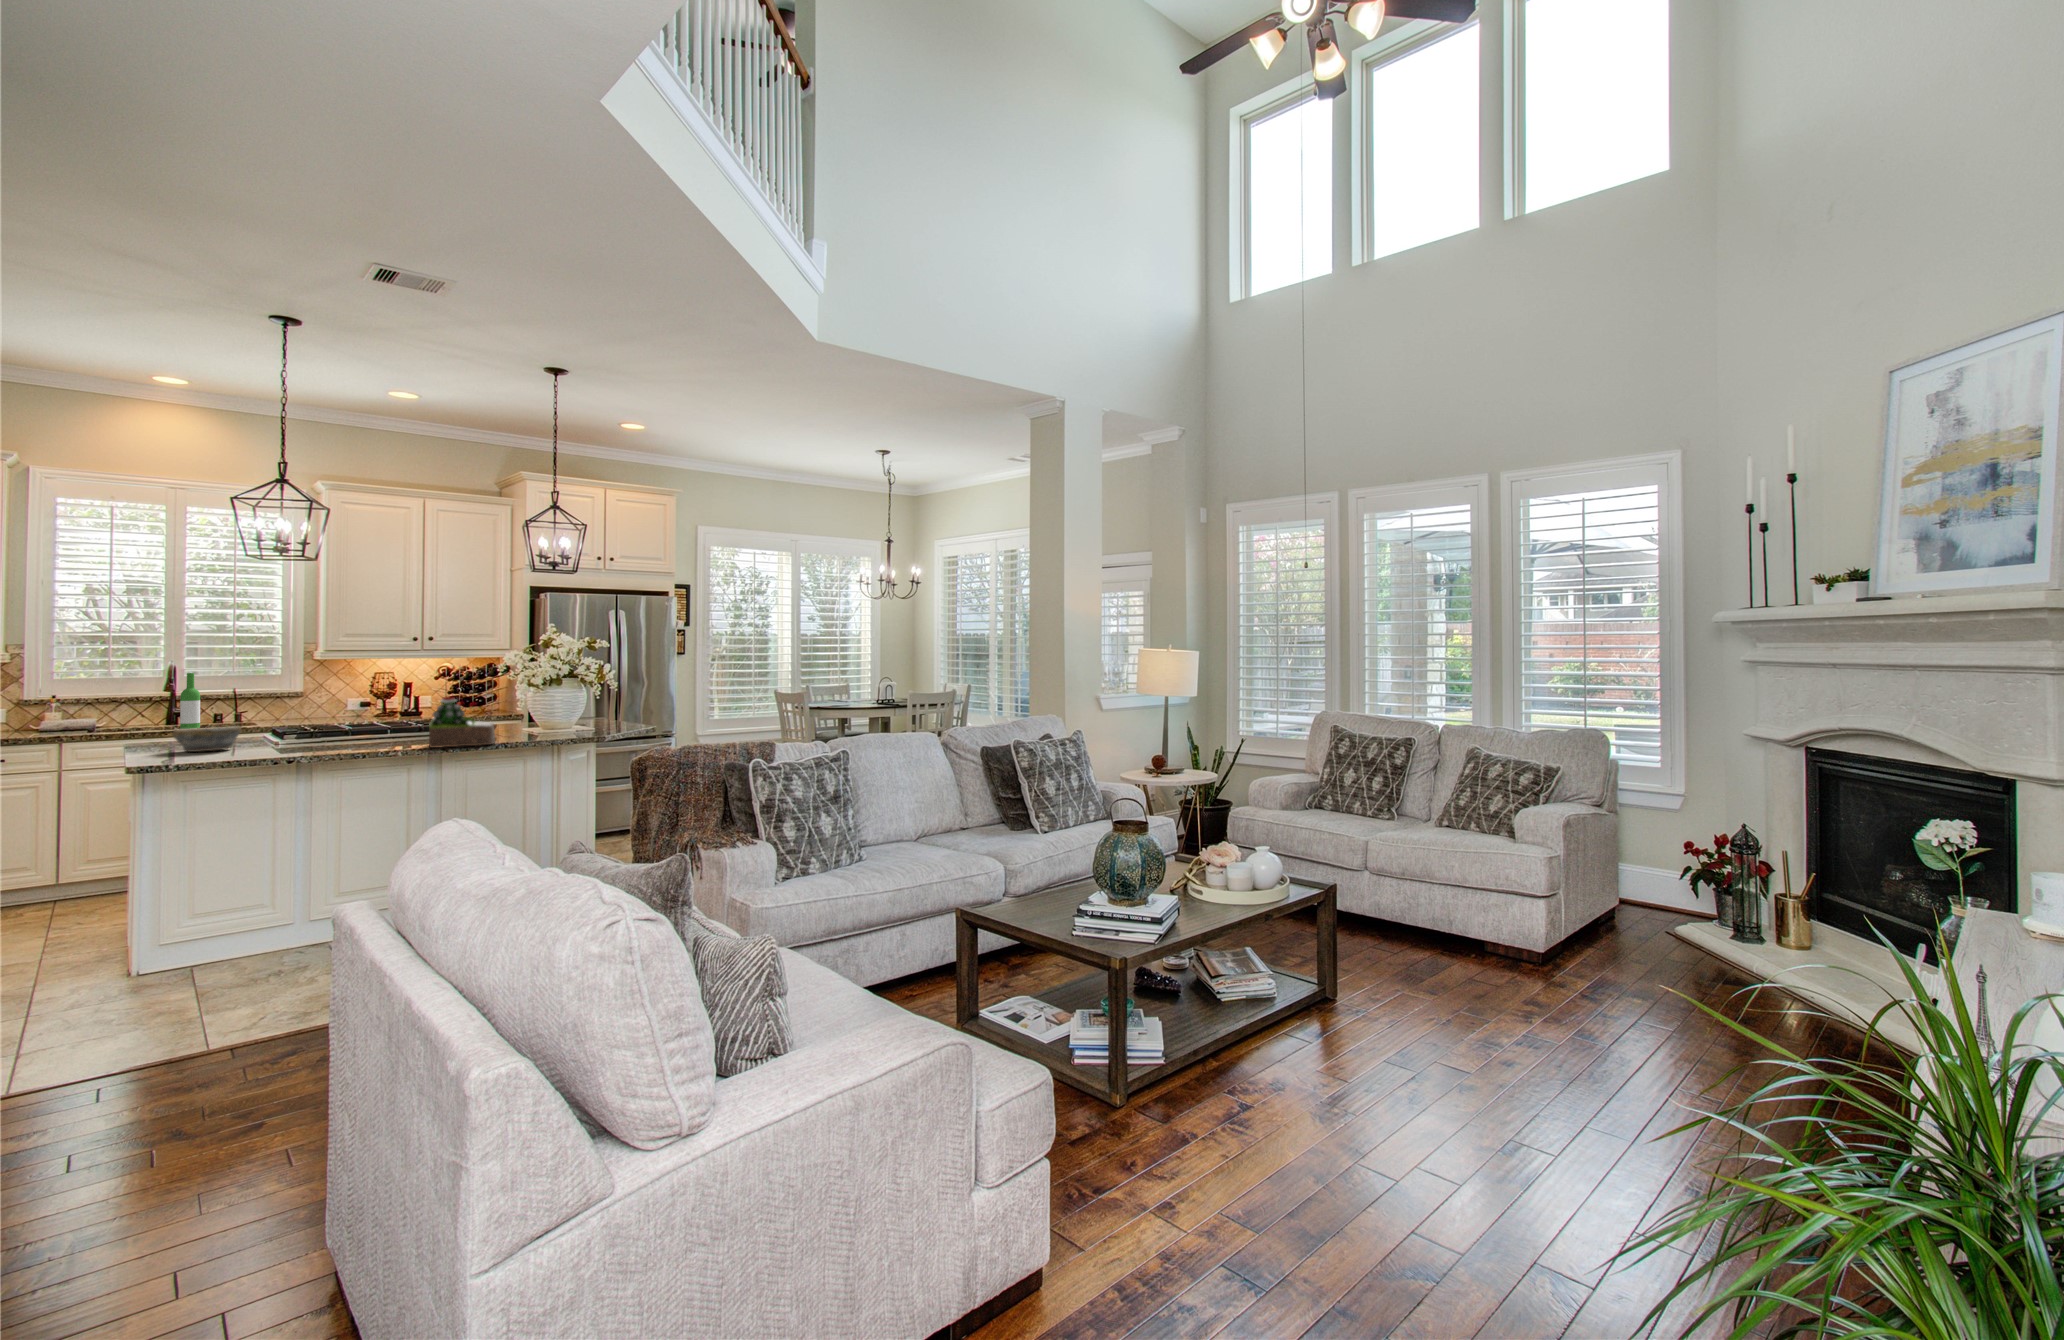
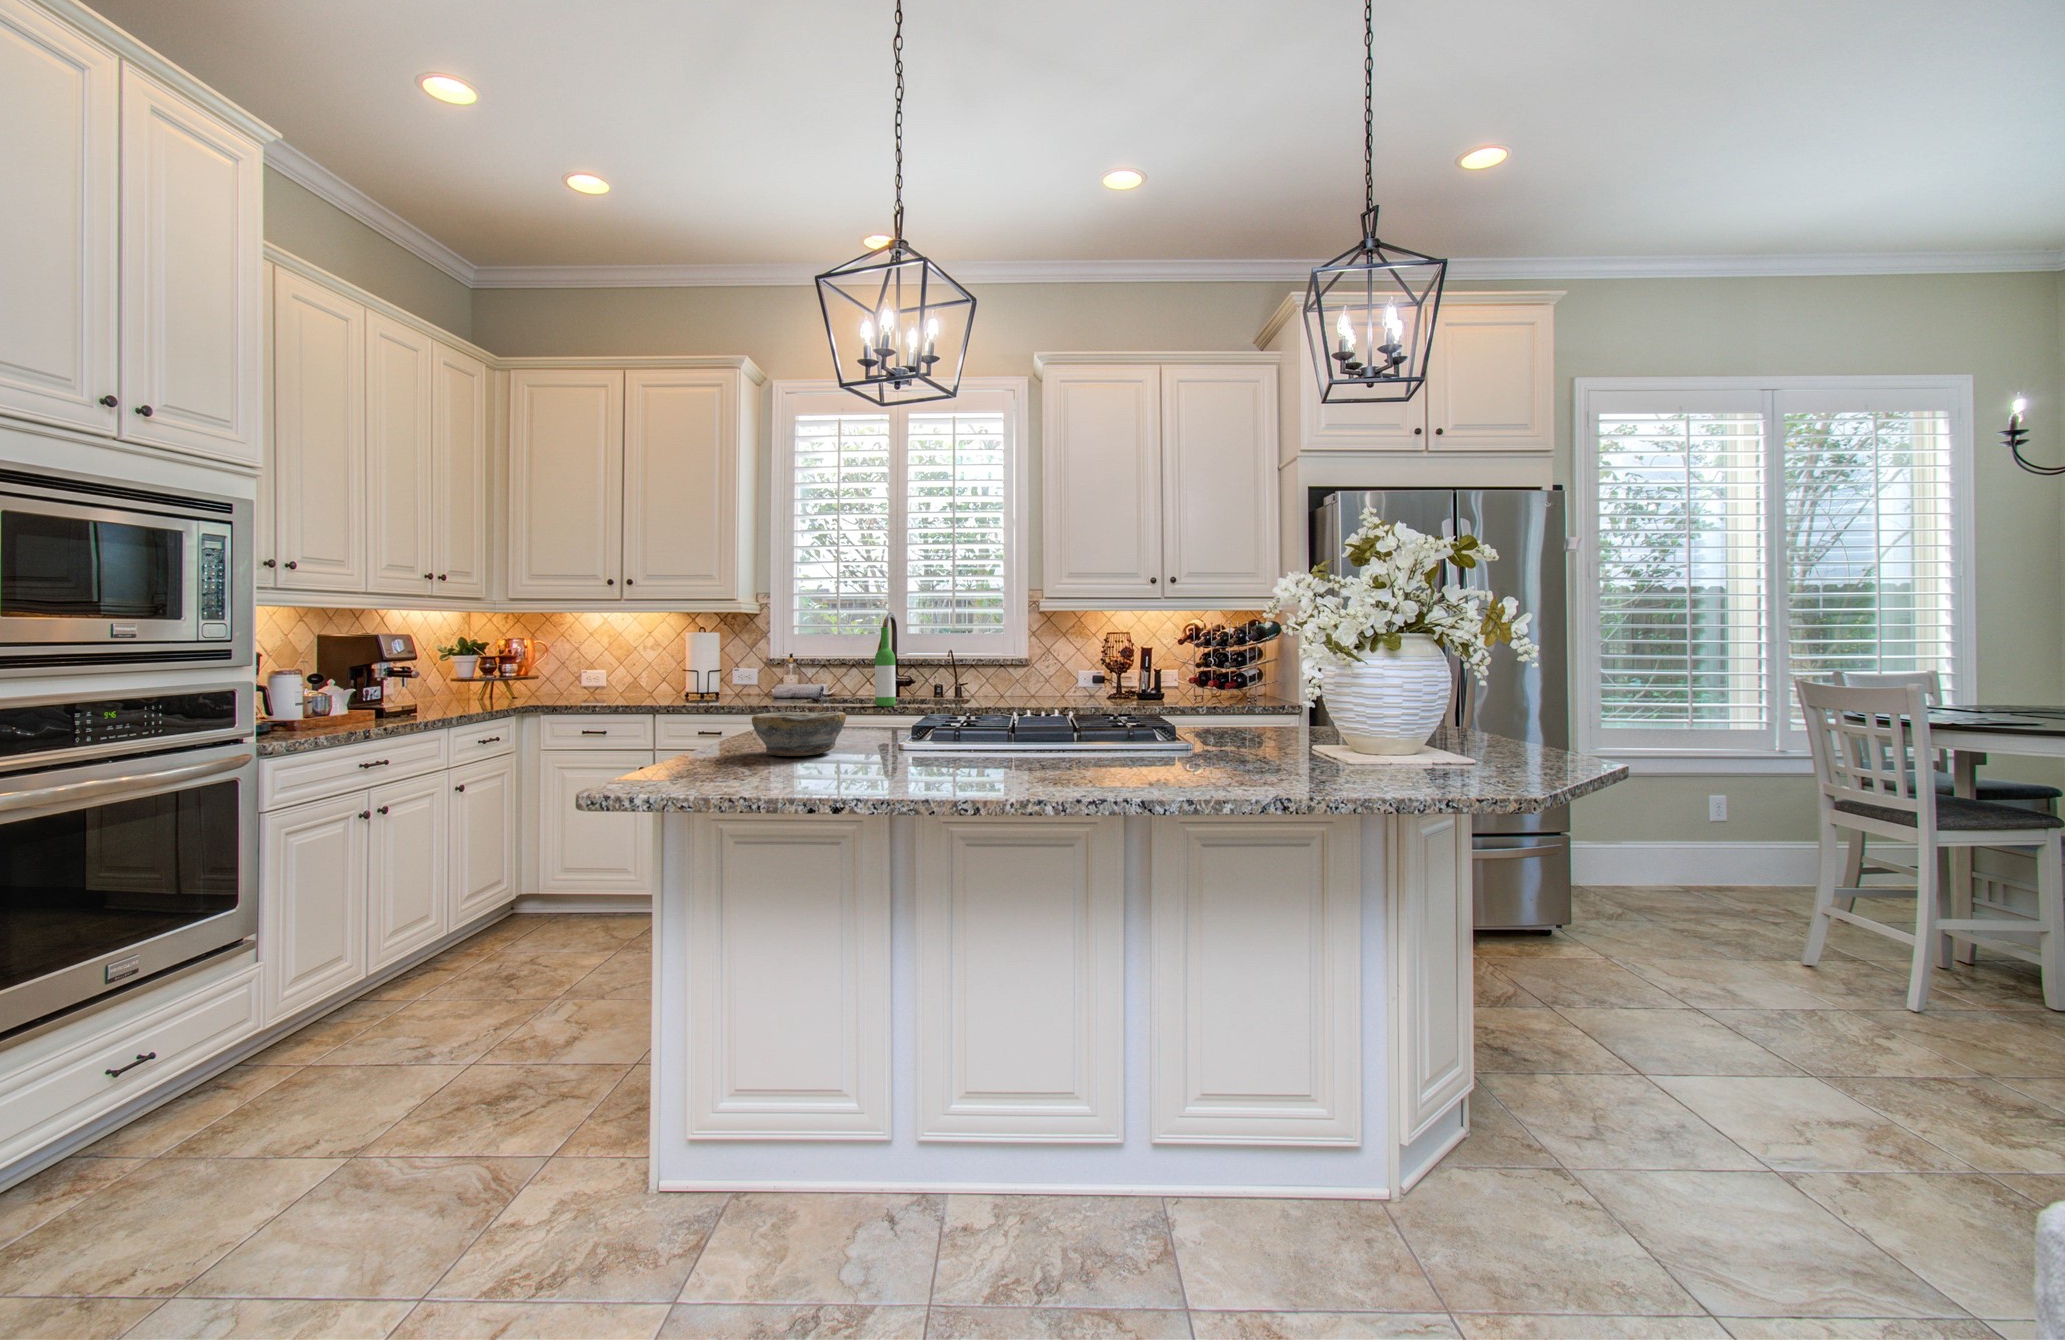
succulent plant: present [429,696,495,748] -> none [1113,670,1253,796]

